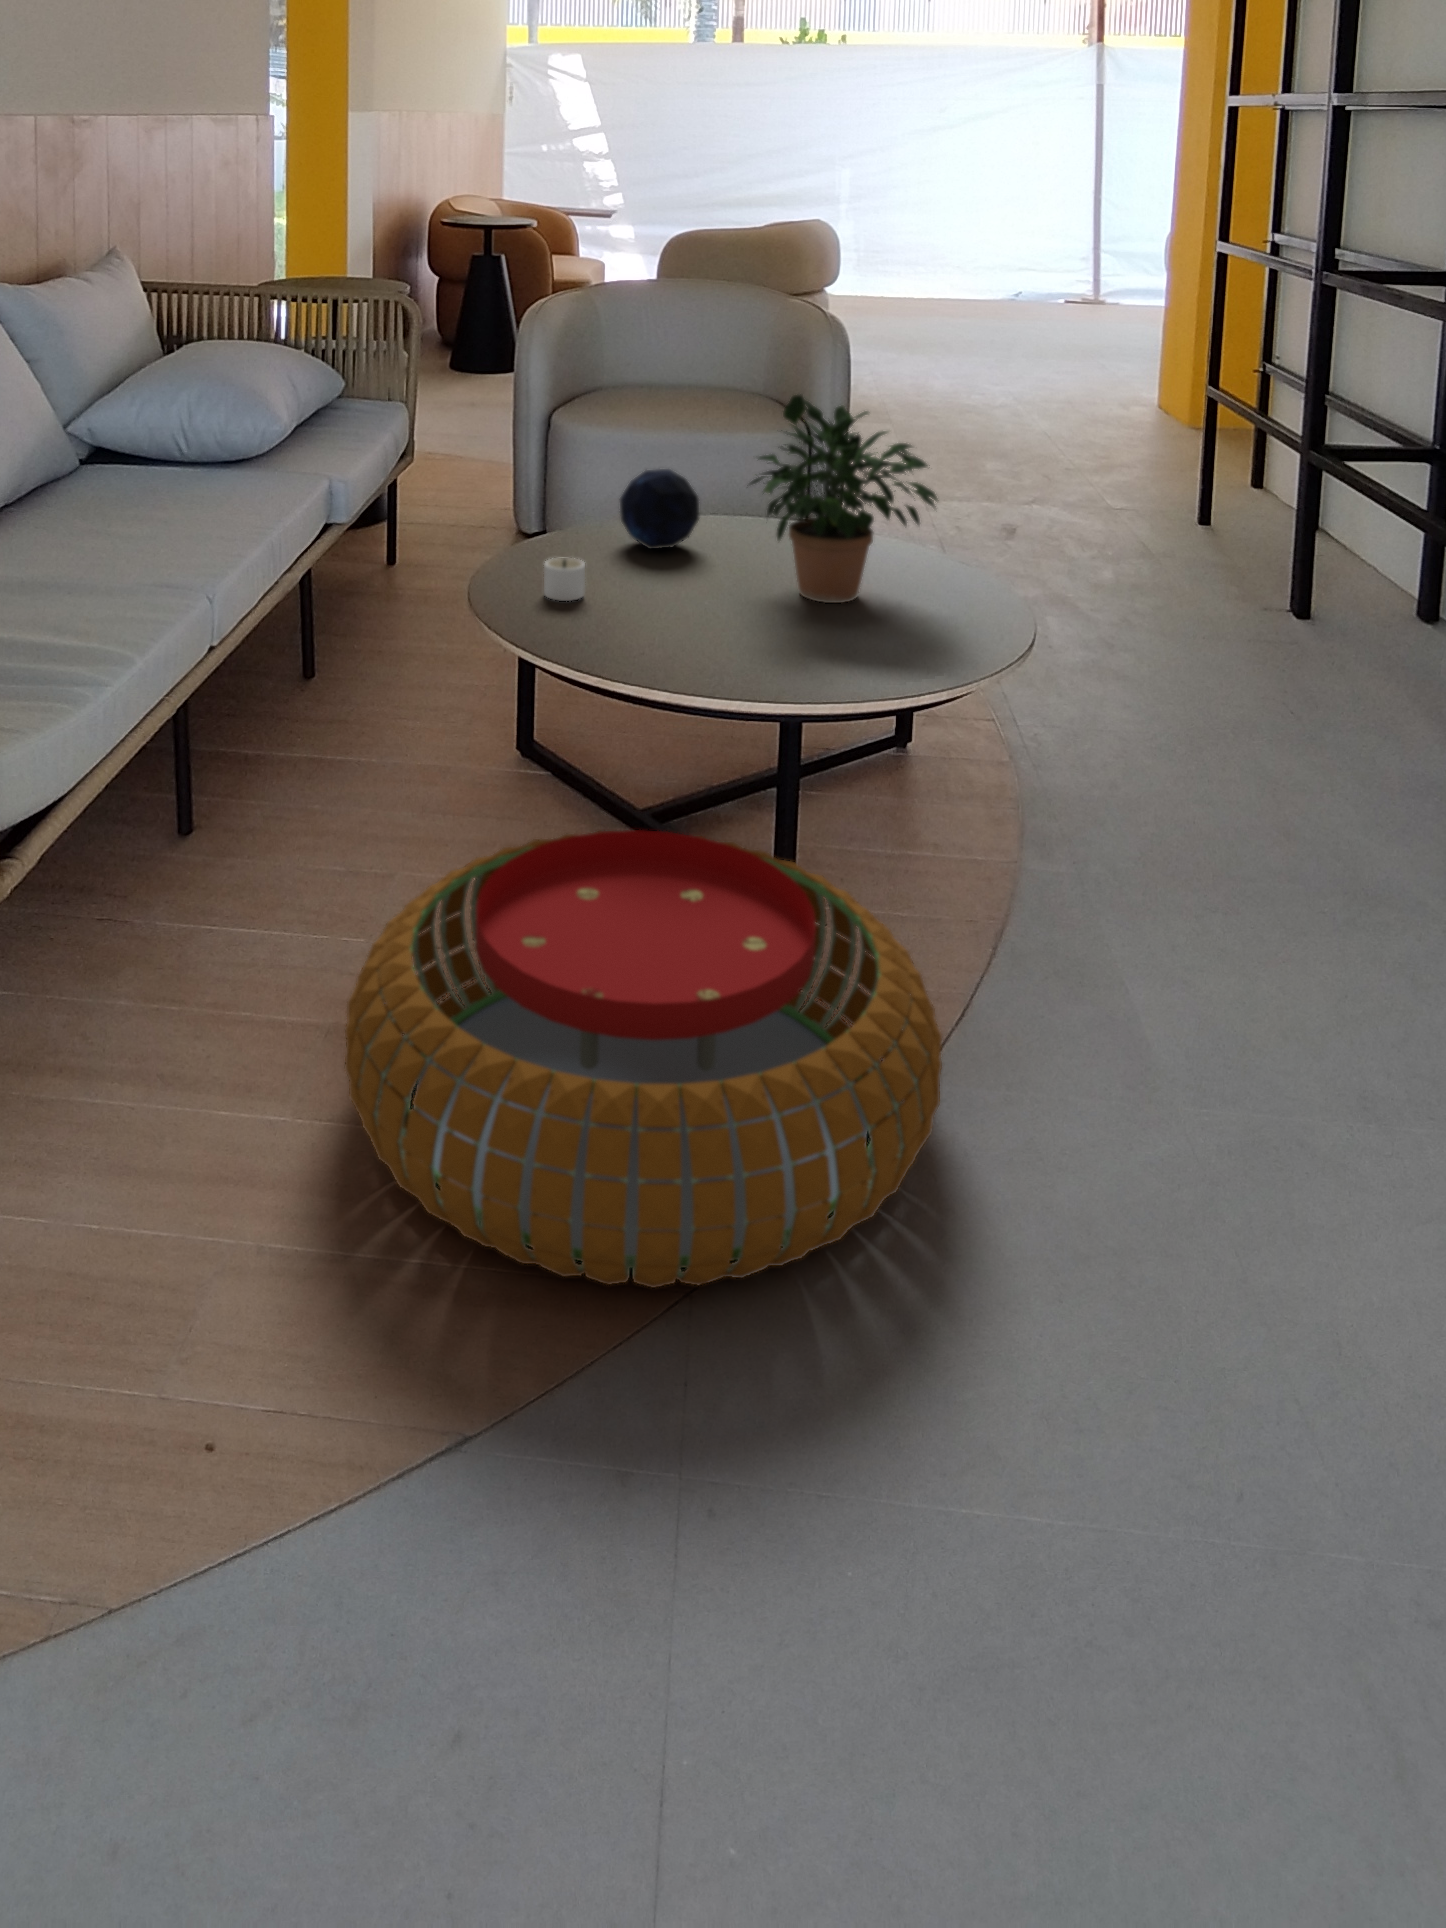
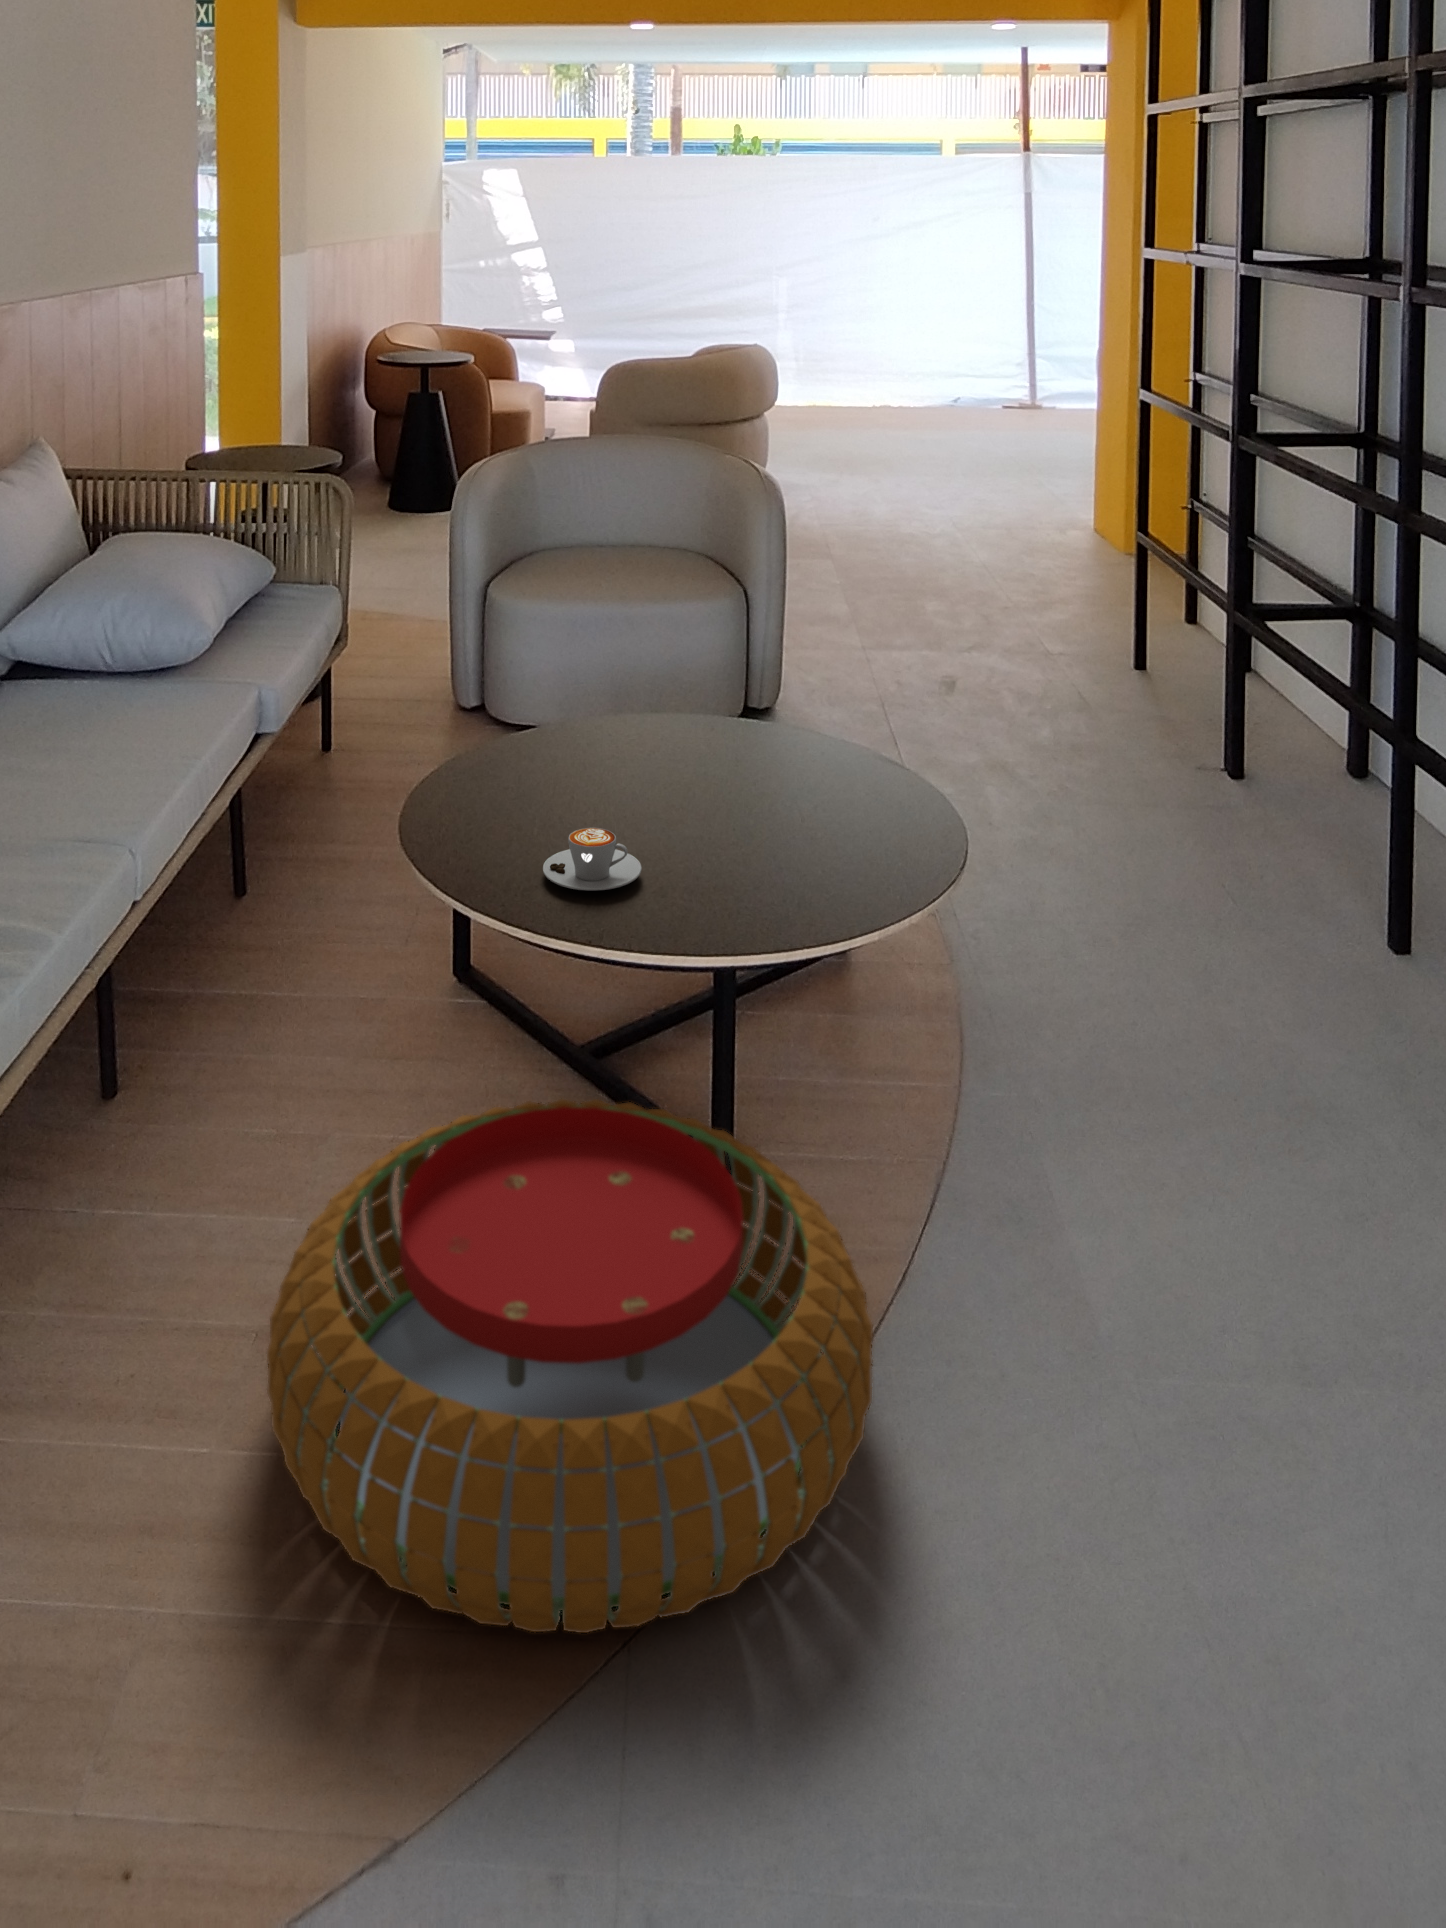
potted plant: present [750,394,937,603] -> none [670,612,865,828]
decorative orb: present [620,469,699,549] -> none [547,684,628,768]
candle: present [544,558,585,601] -> none [470,792,525,841]
coffee cup: none [616,587,714,643] -> present [543,828,641,891]

